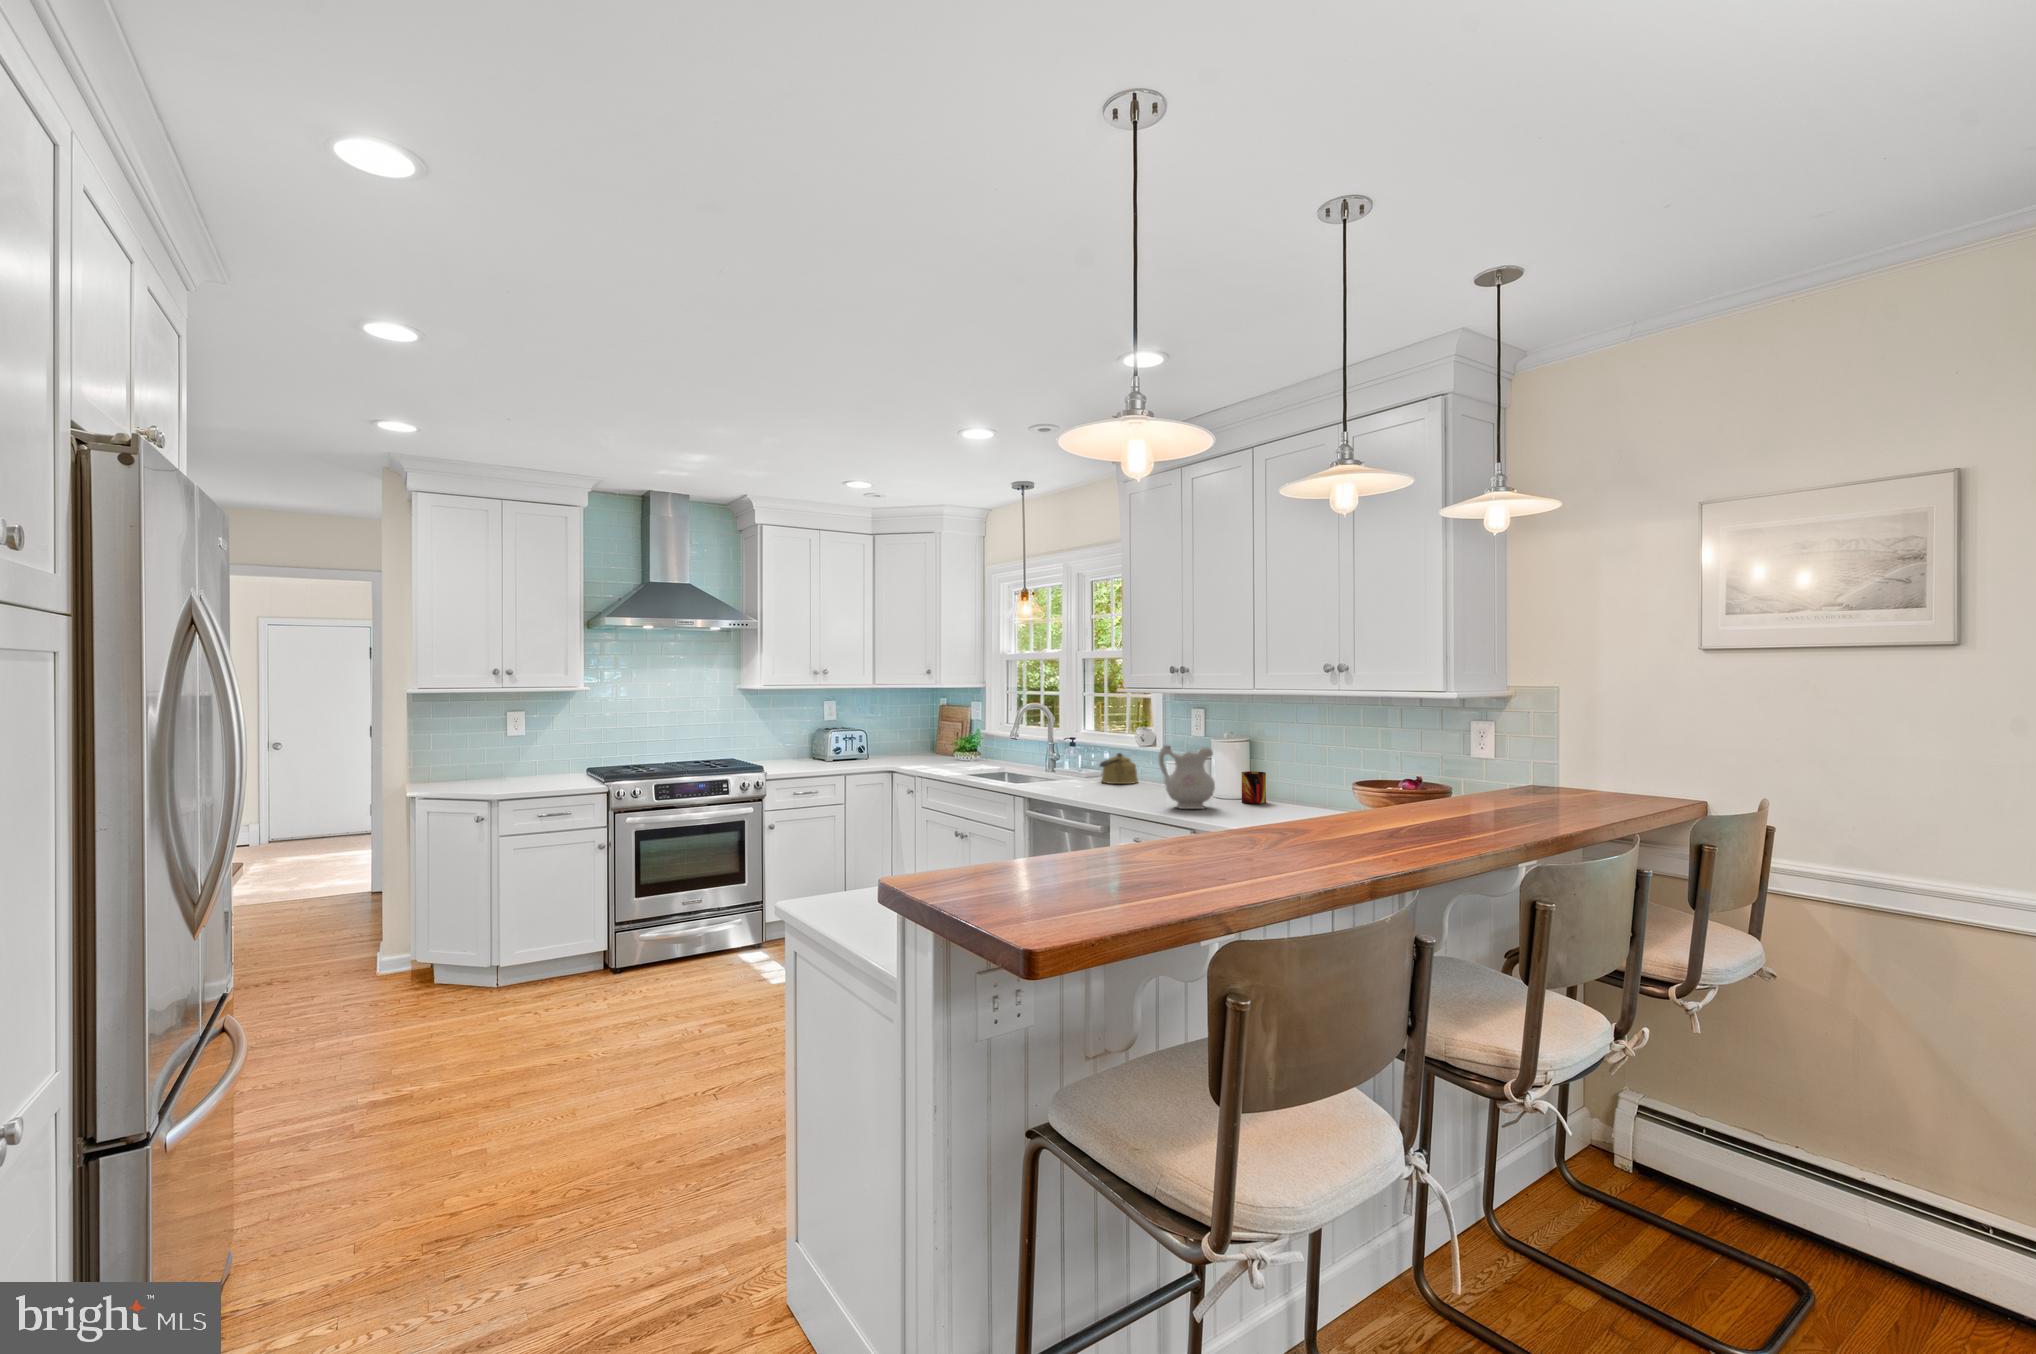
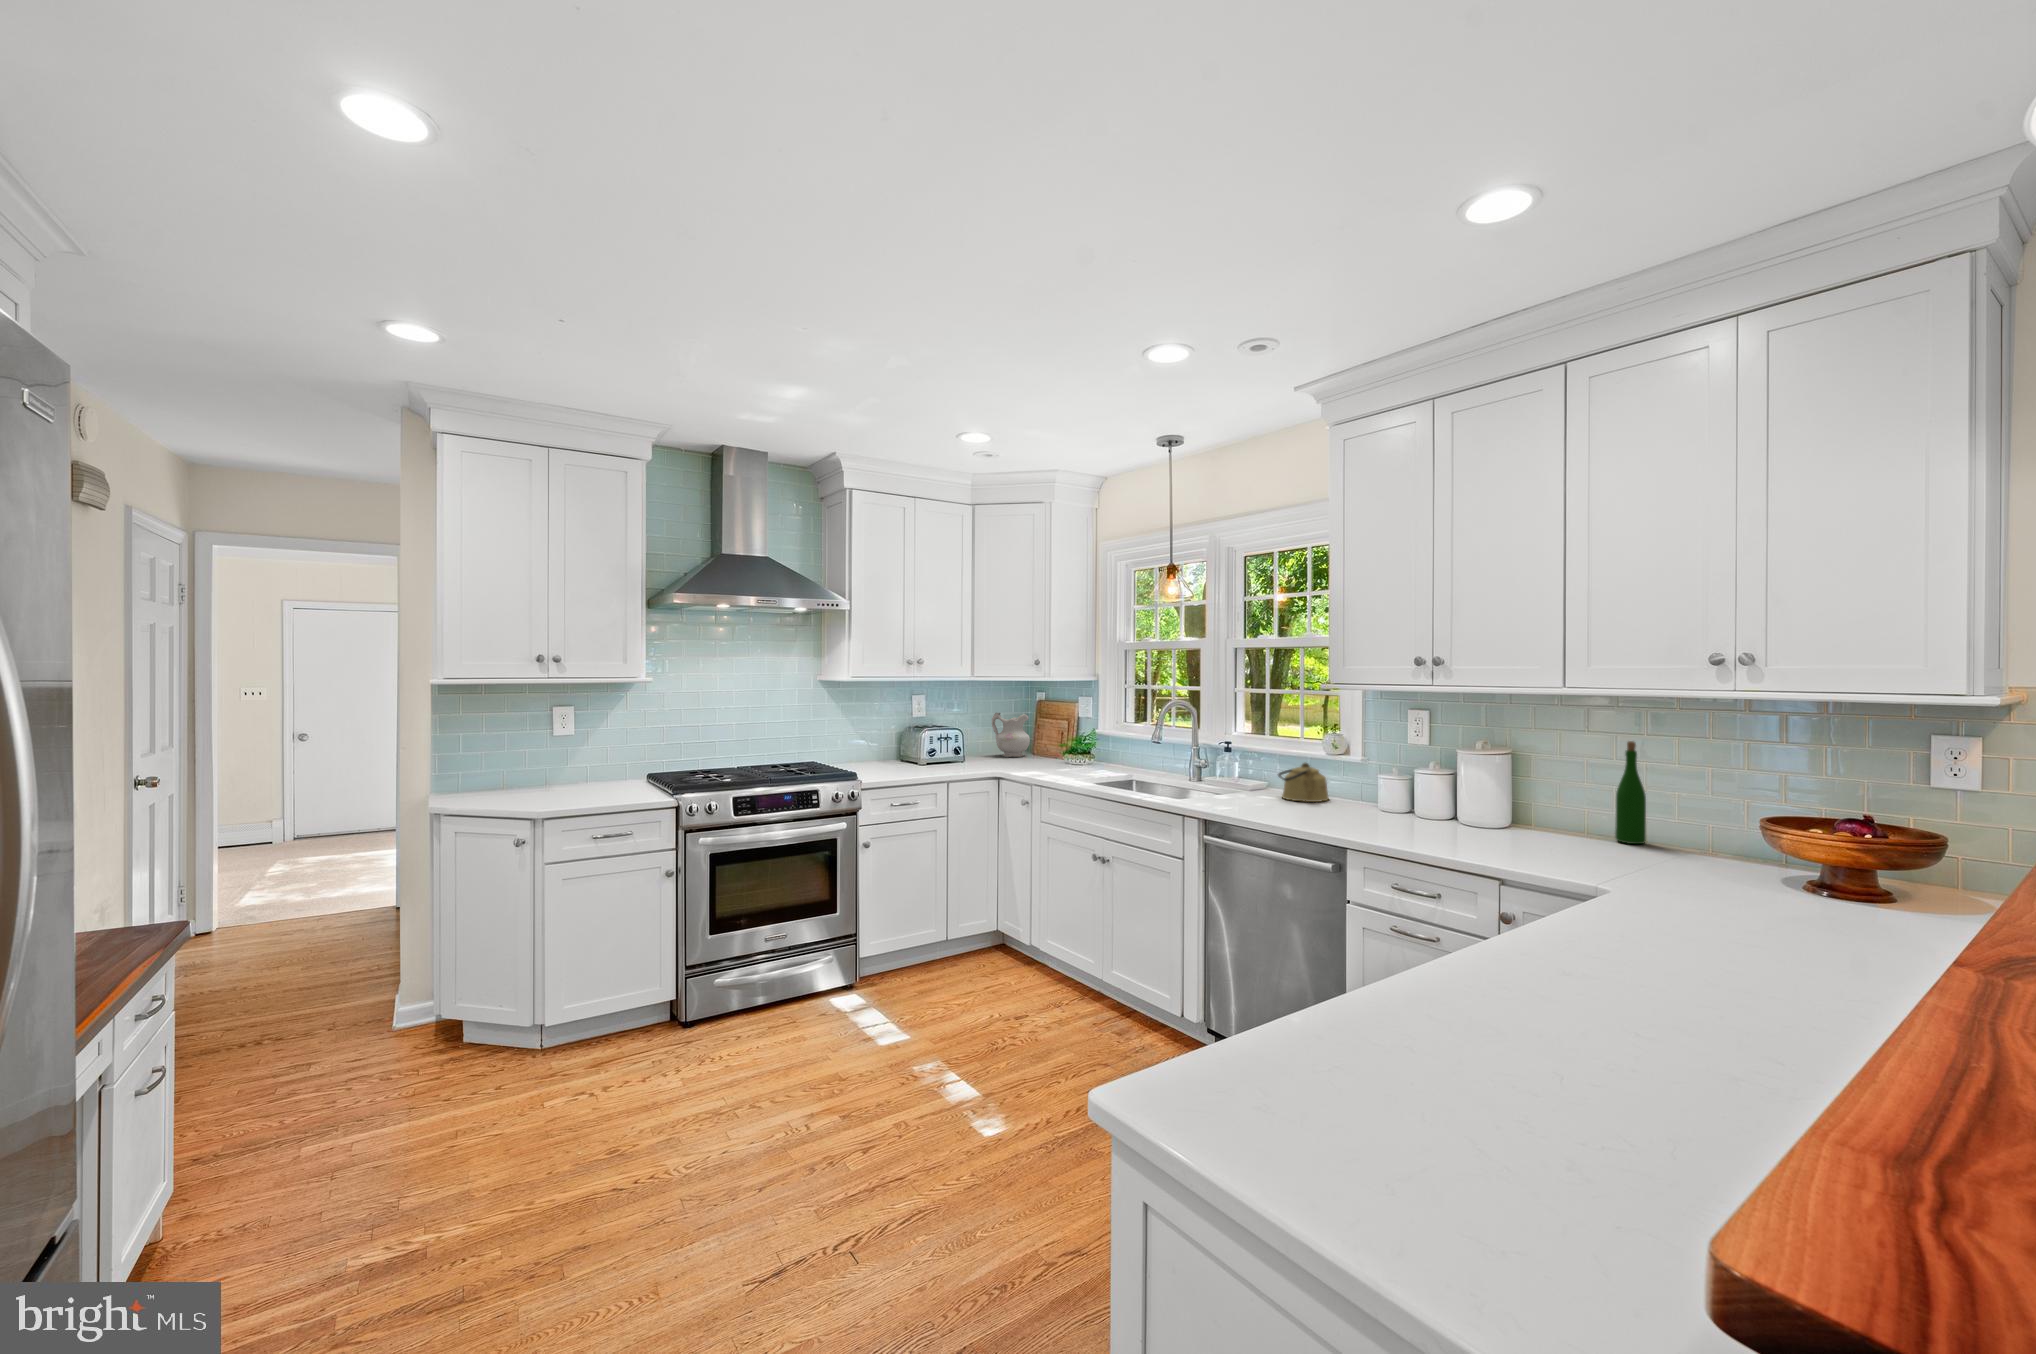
wine bottle: none [1307,730,1327,807] -> present [1615,741,1646,844]
ceramic pitcher: present [1158,746,1215,809] -> present [992,713,1030,757]
mug: present [1242,771,1266,804] -> none [1514,794,1551,837]

